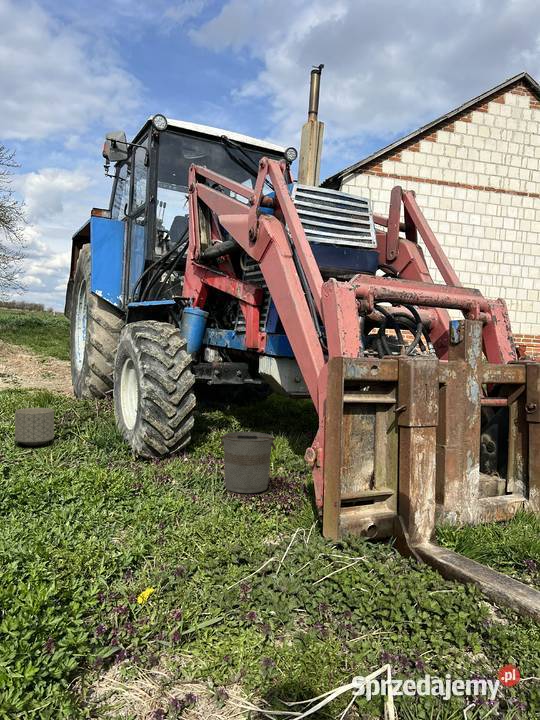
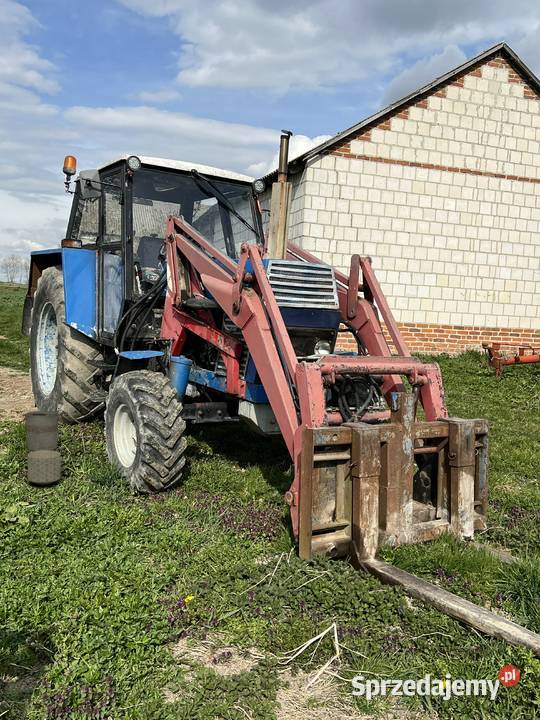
bucket: present [219,432,276,493] -> present [22,411,62,451]

